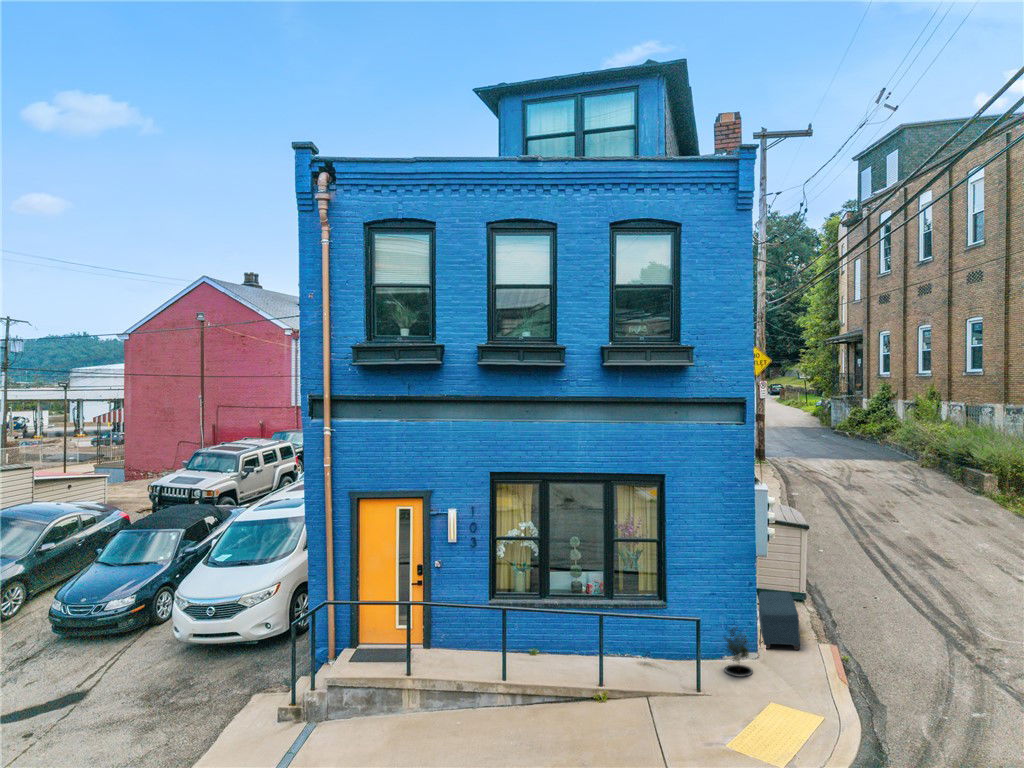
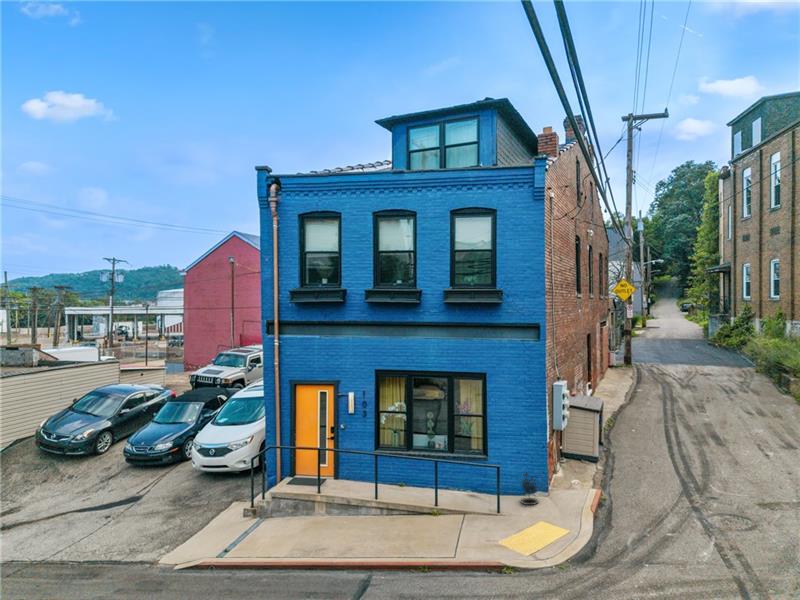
bench: present [758,592,800,650] -> none [552,453,582,491]

